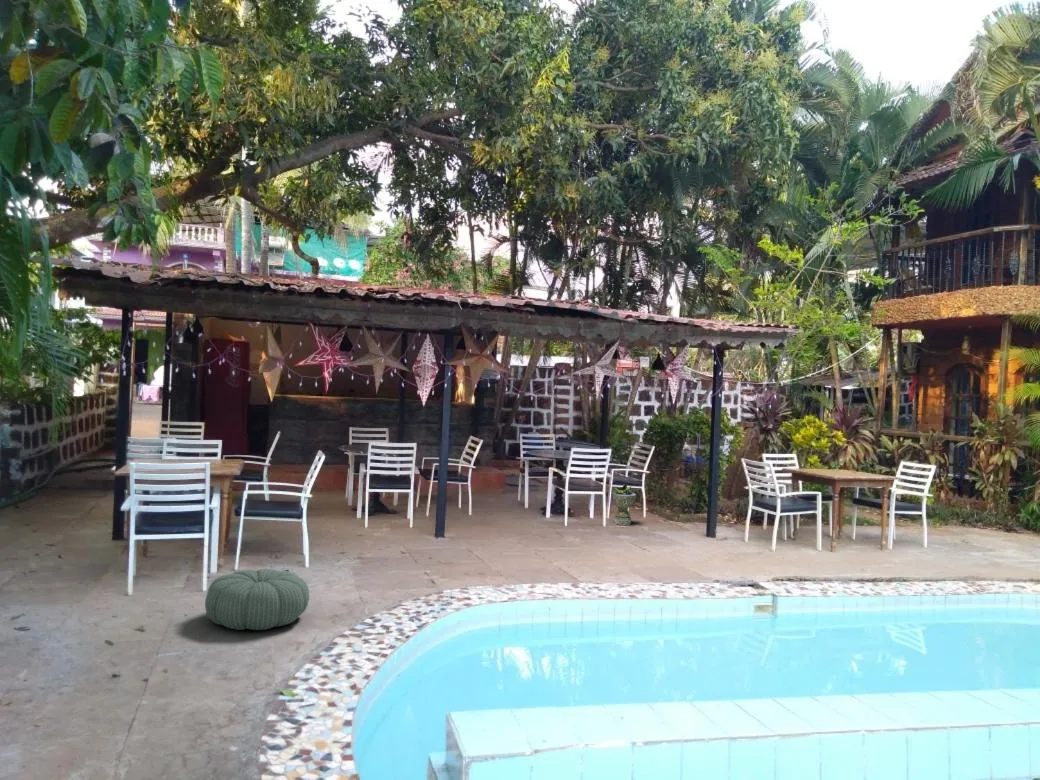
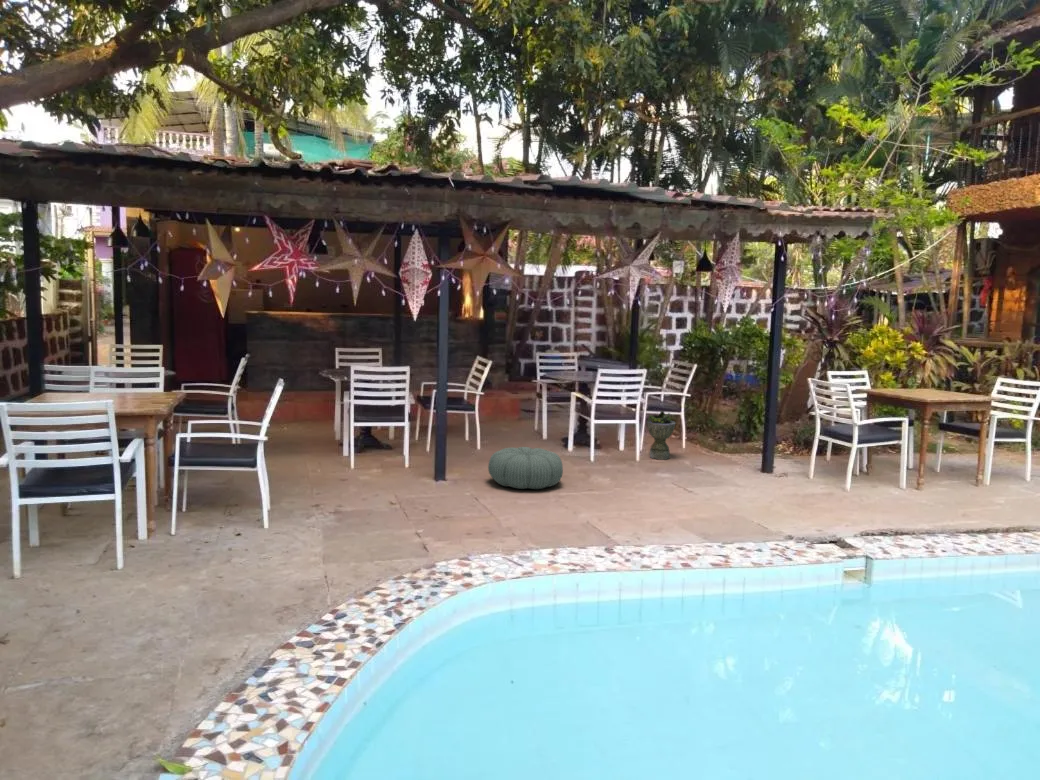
pouf: present [205,569,309,630] -> present [488,447,563,489]

